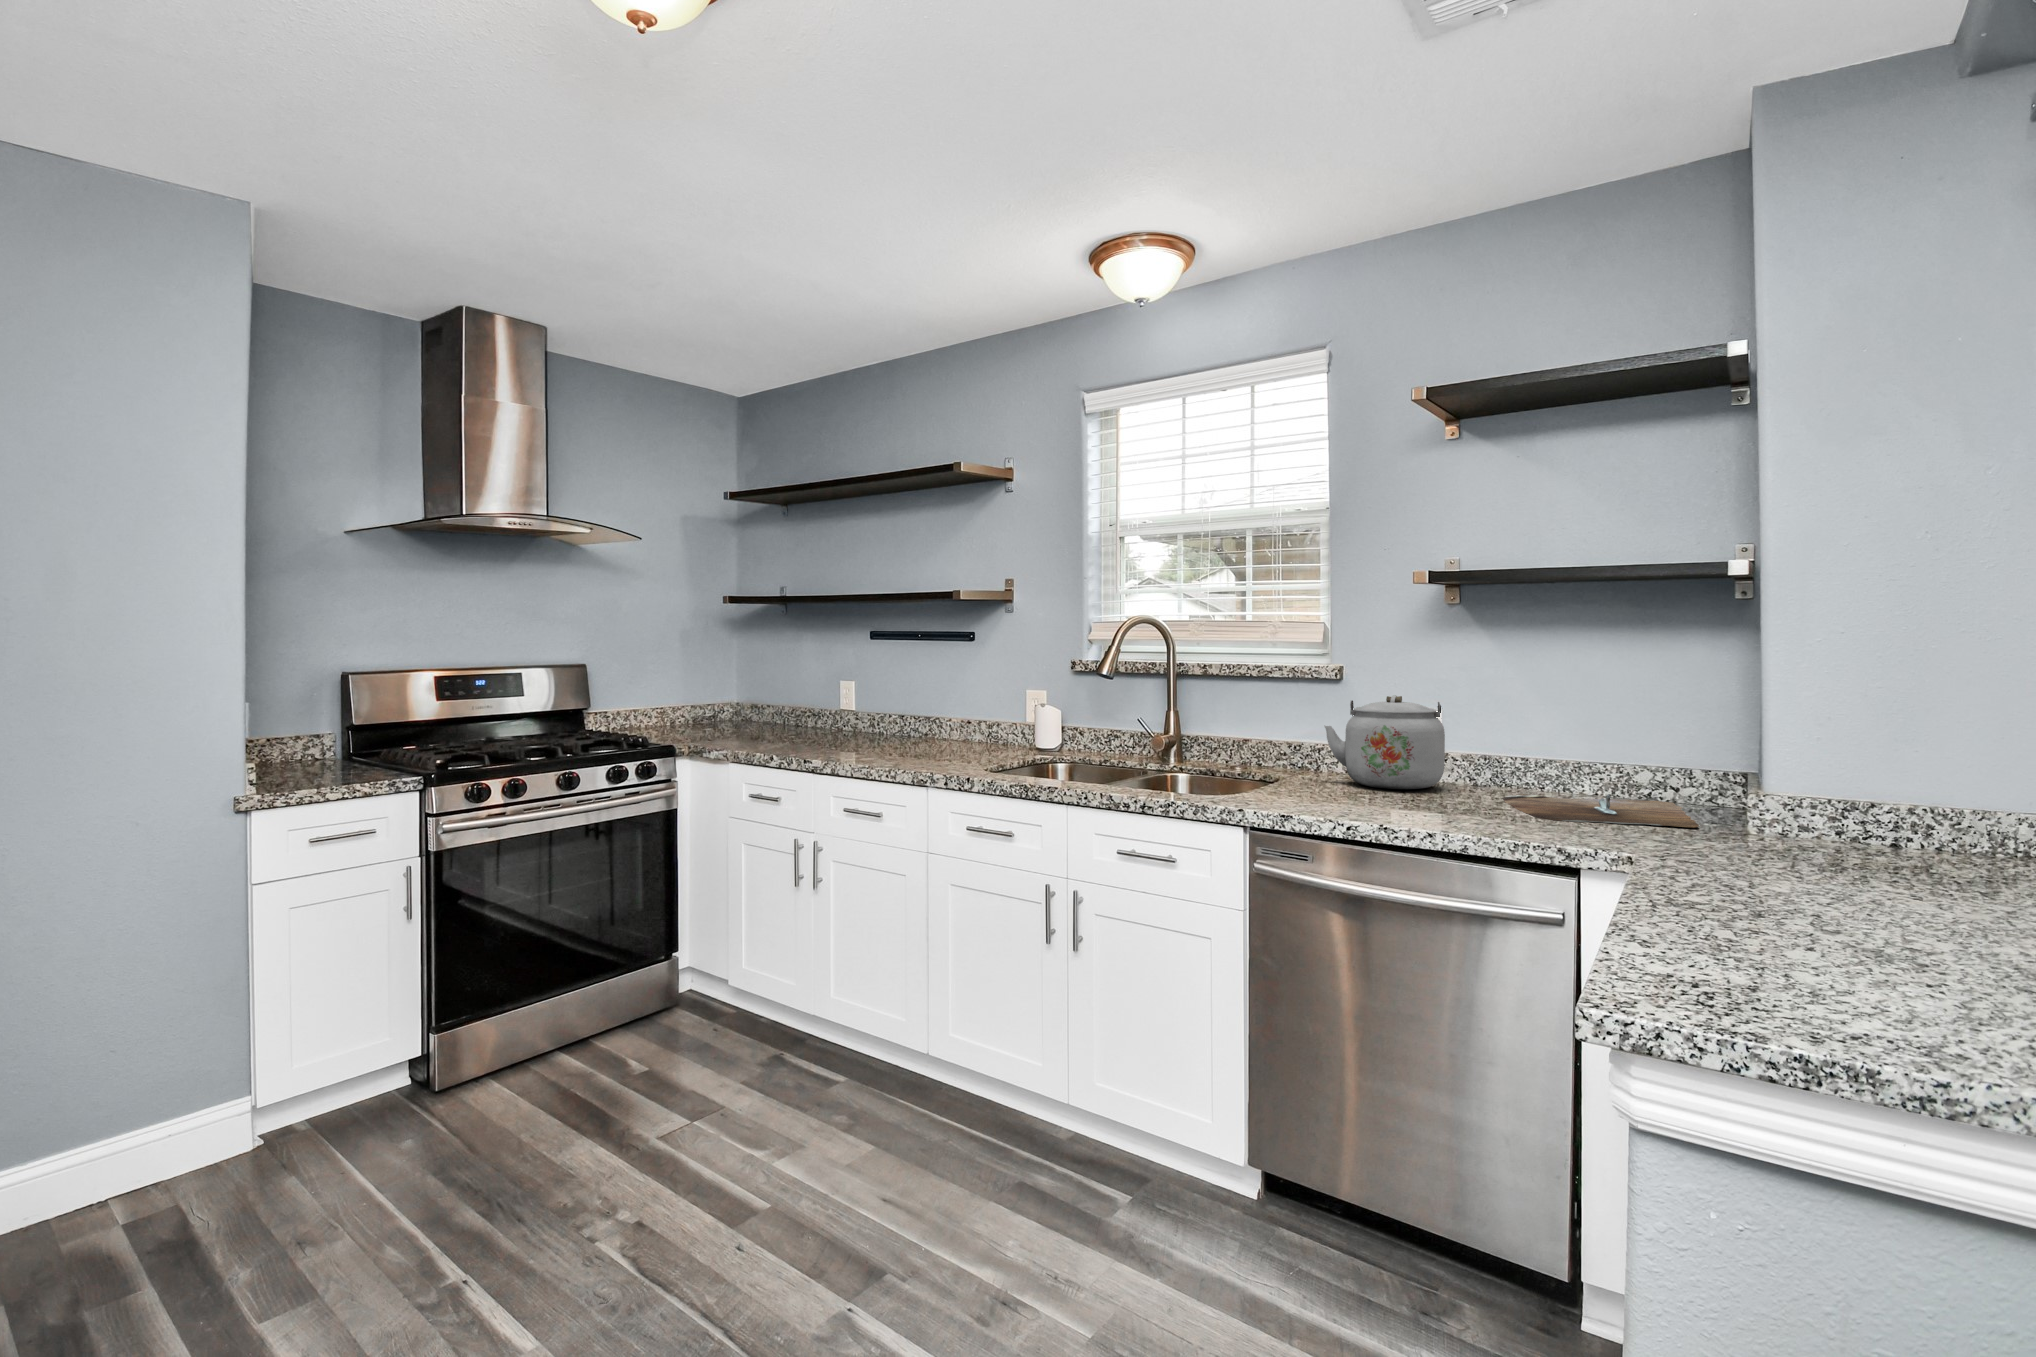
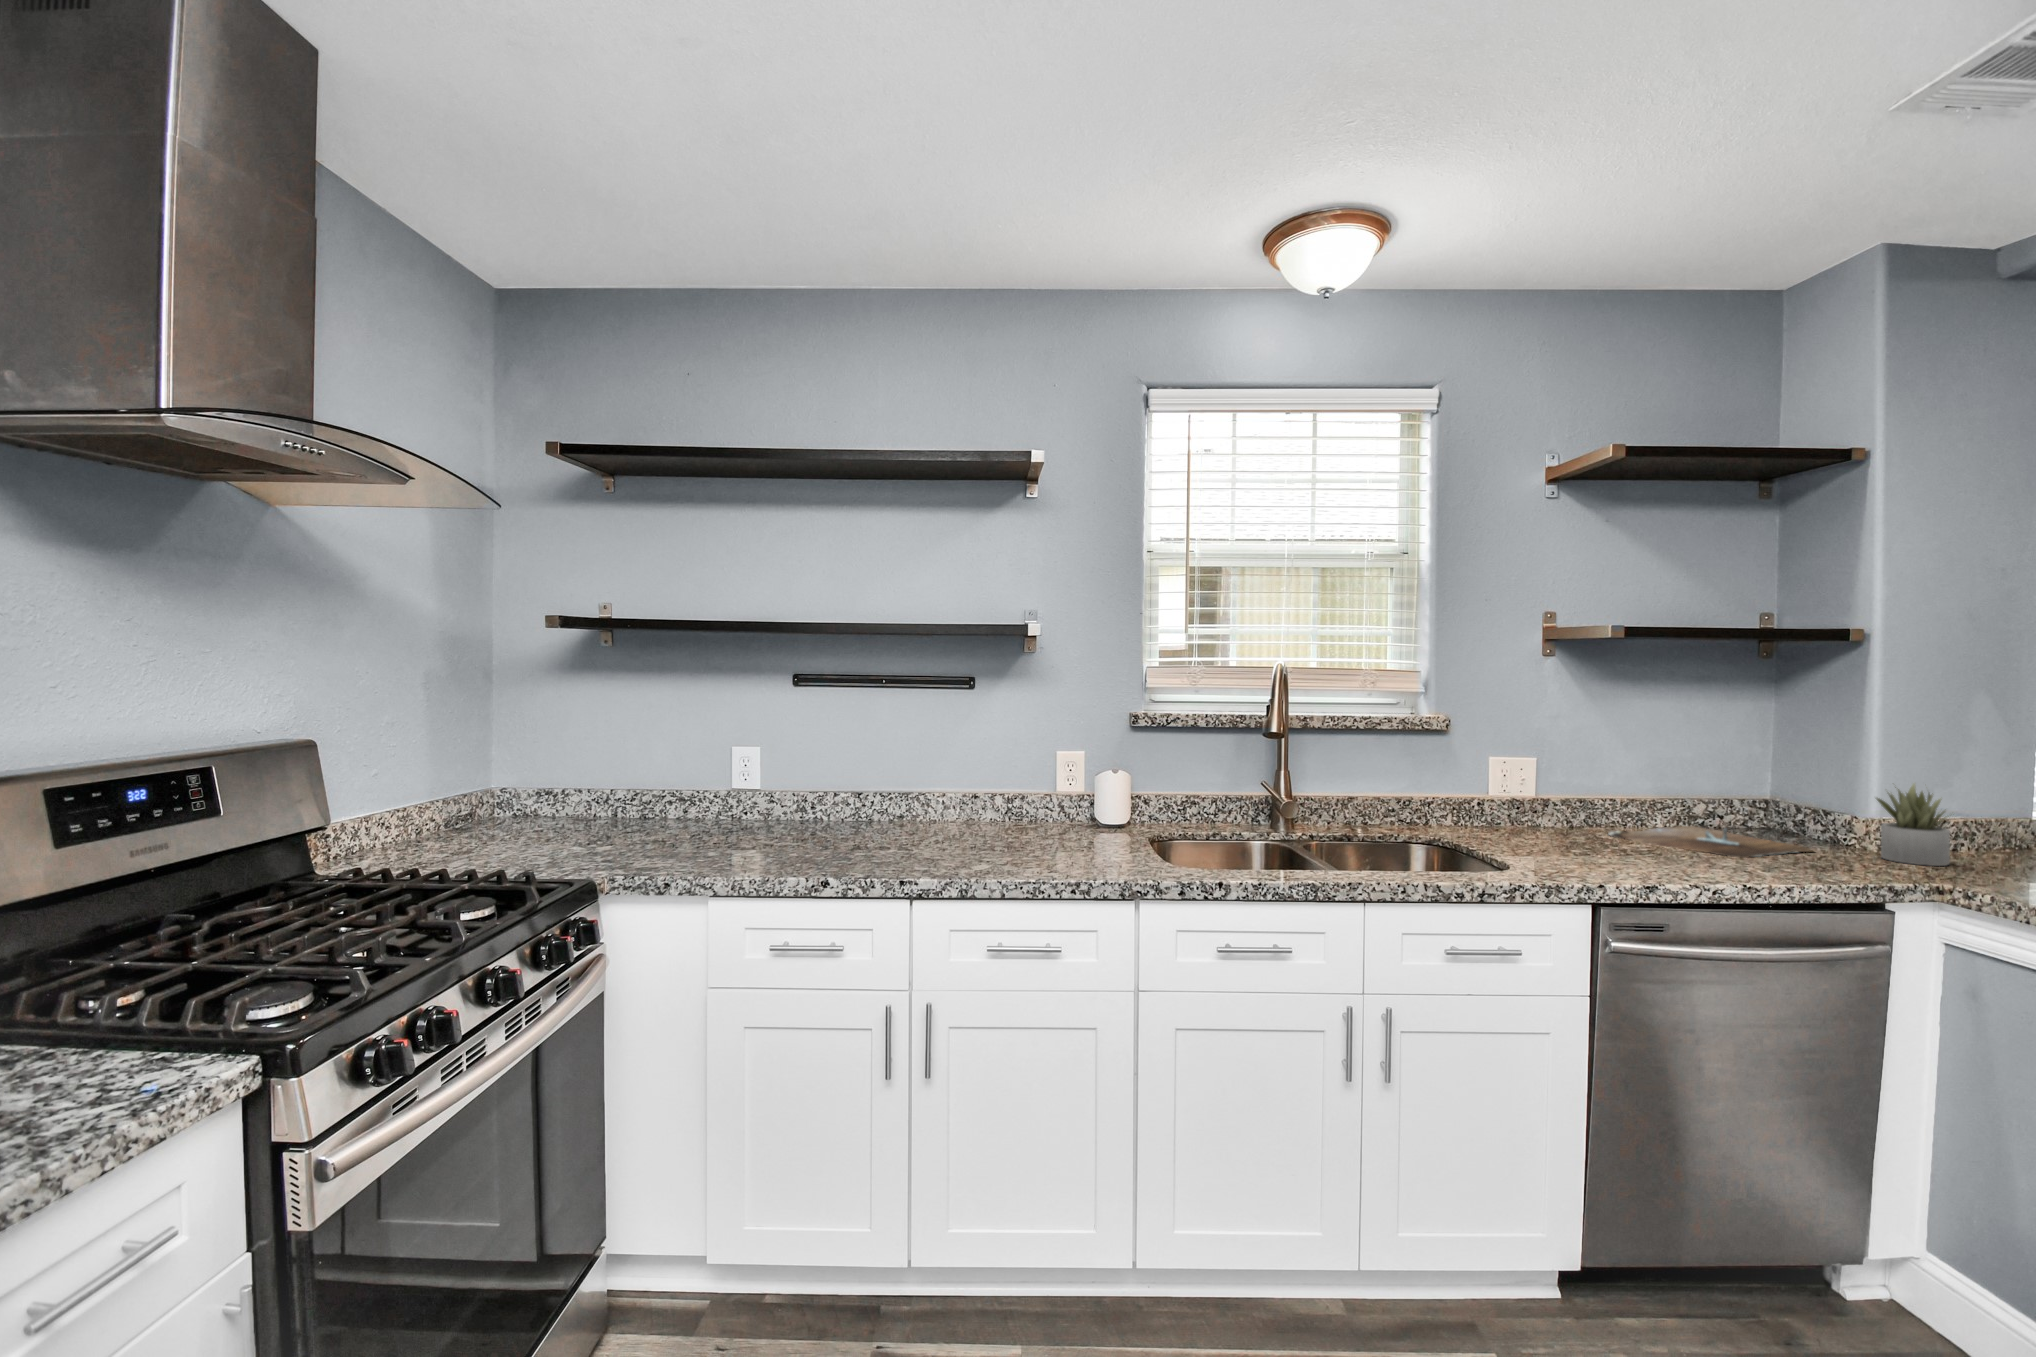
kettle: present [1324,695,1445,789] -> none [1448,748,1565,838]
succulent plant: none [1746,744,1840,853] -> present [1876,784,1950,866]

